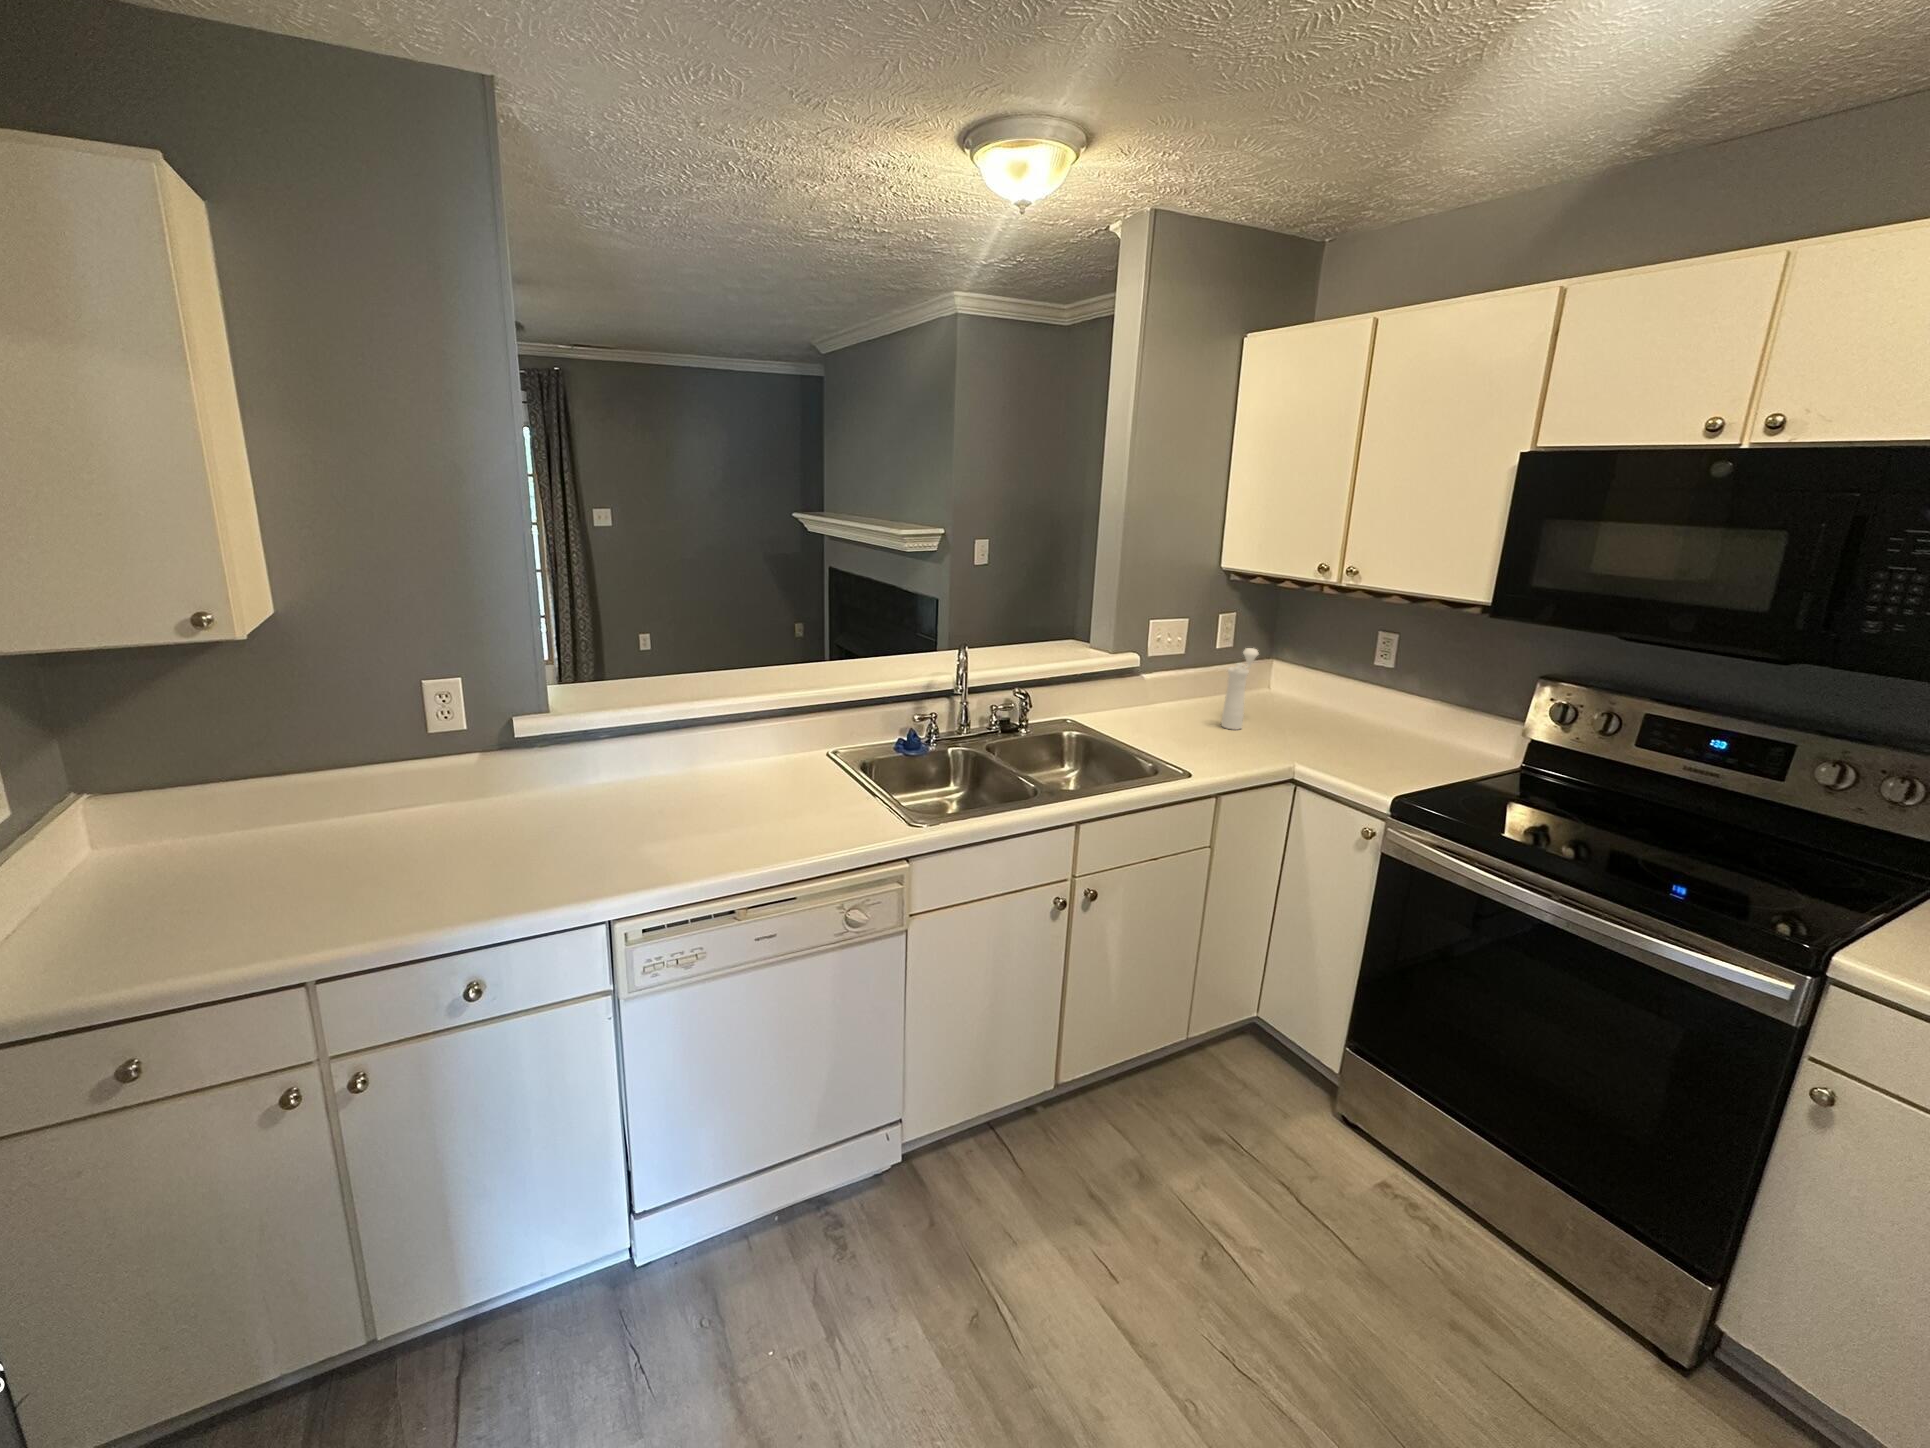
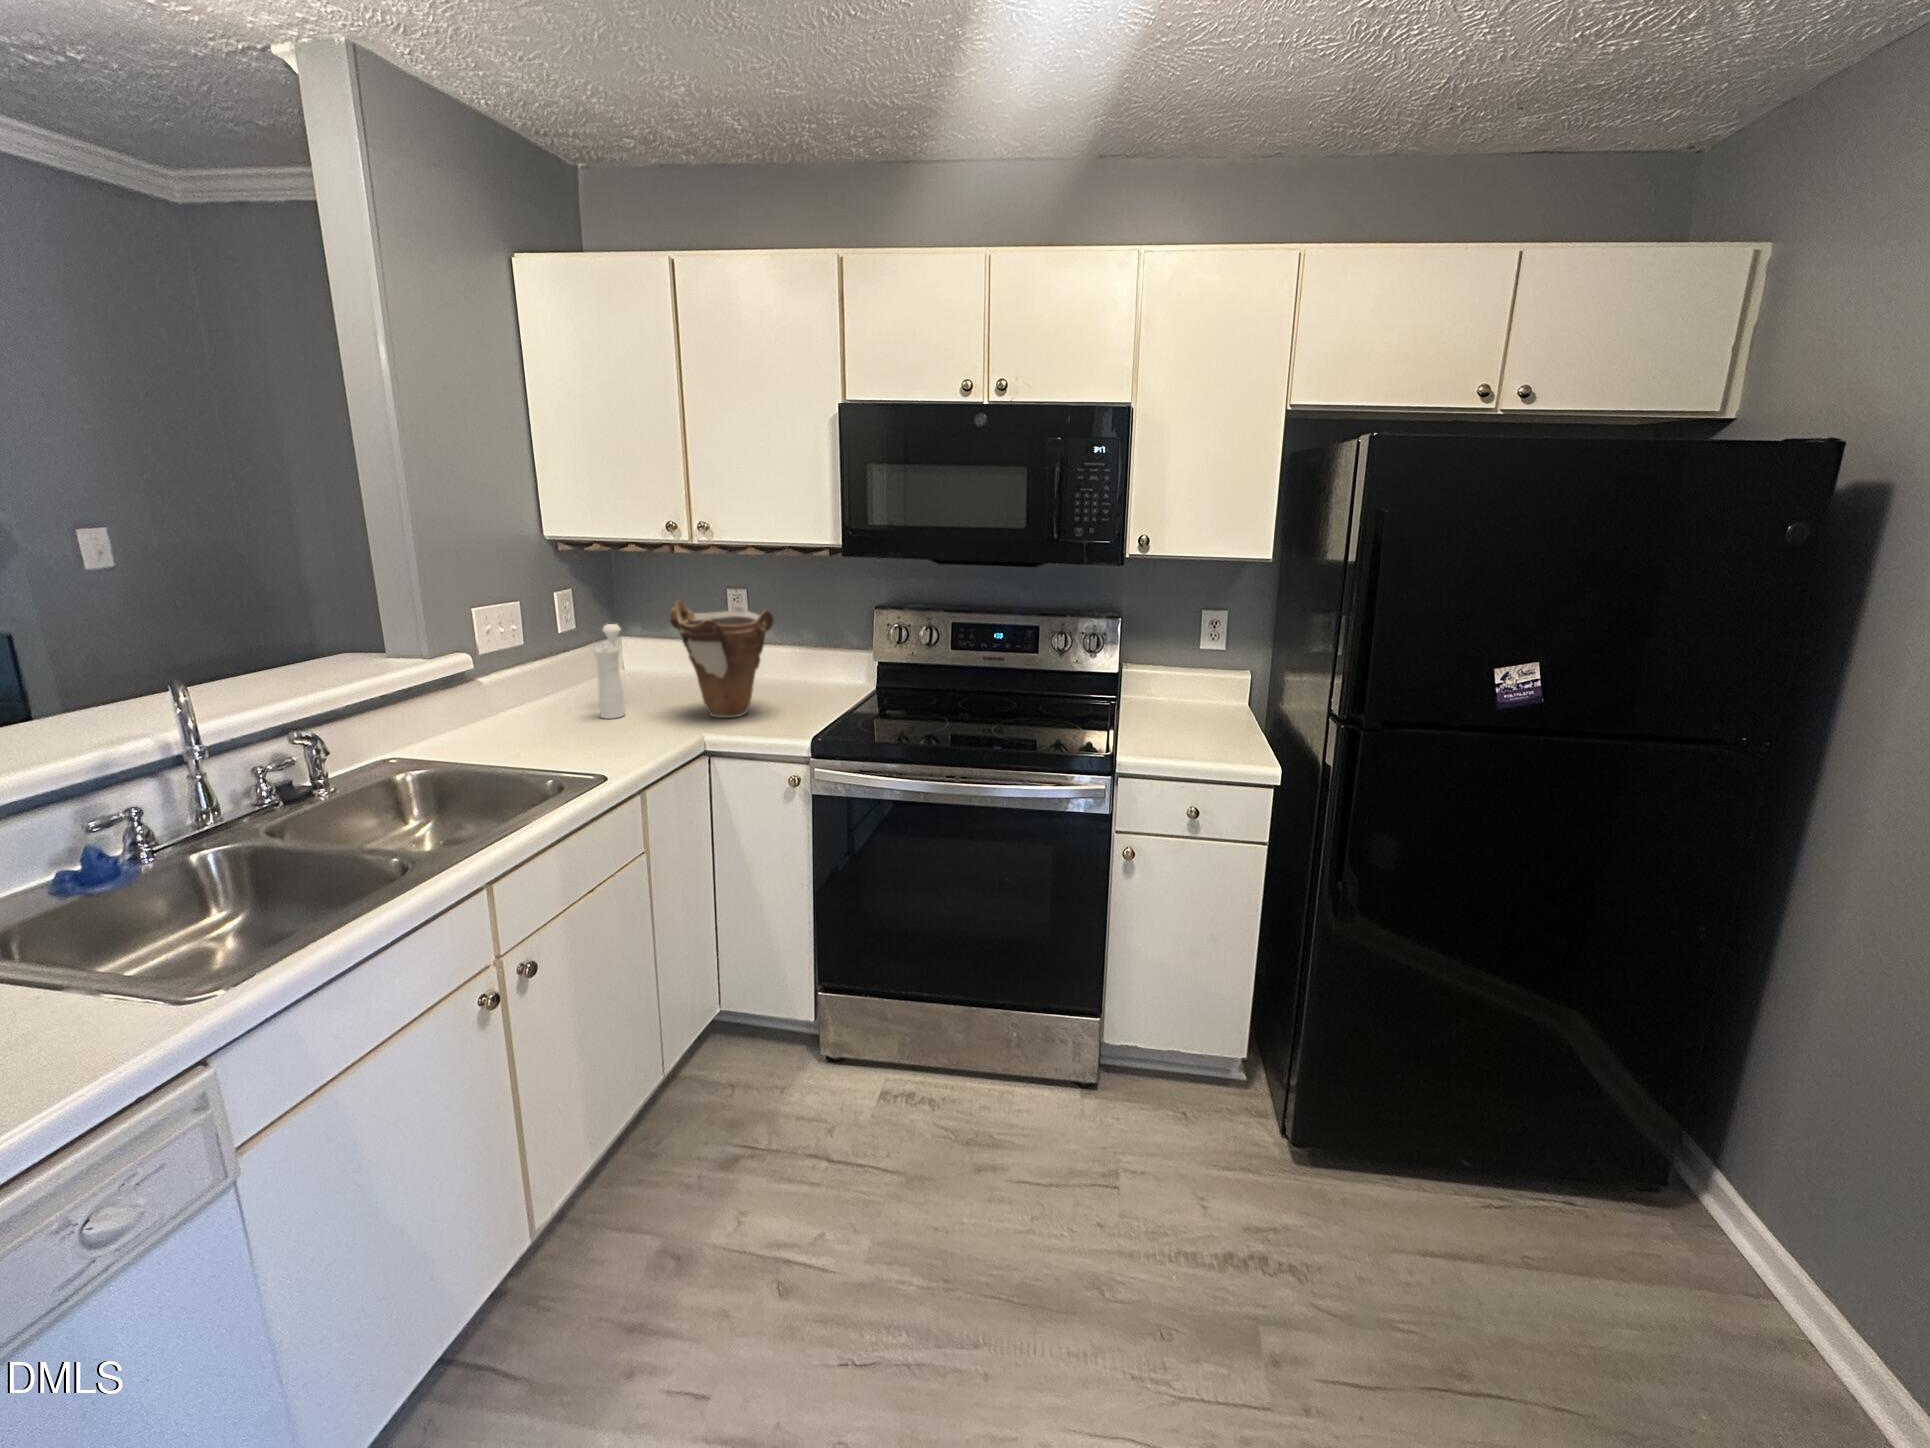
vase: none [1296,637,1397,757] -> present [670,600,774,718]

